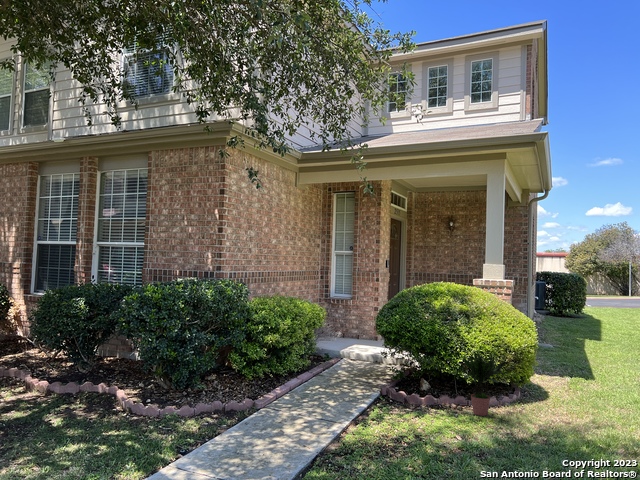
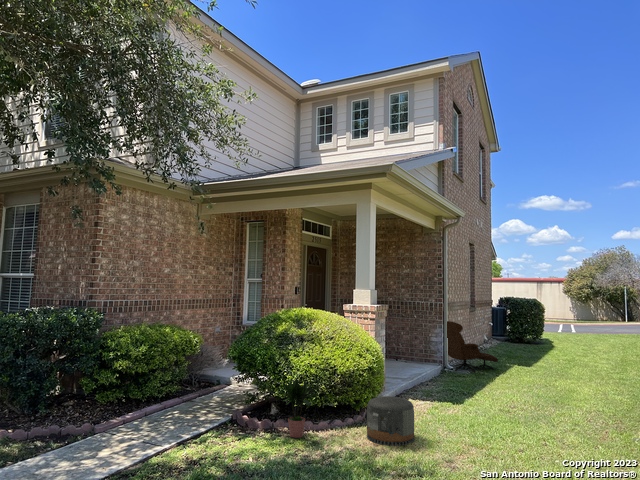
lounge chair: none [522,294,577,344] -> present [447,321,498,372]
pouf: none [550,373,606,423] -> present [367,396,414,446]

